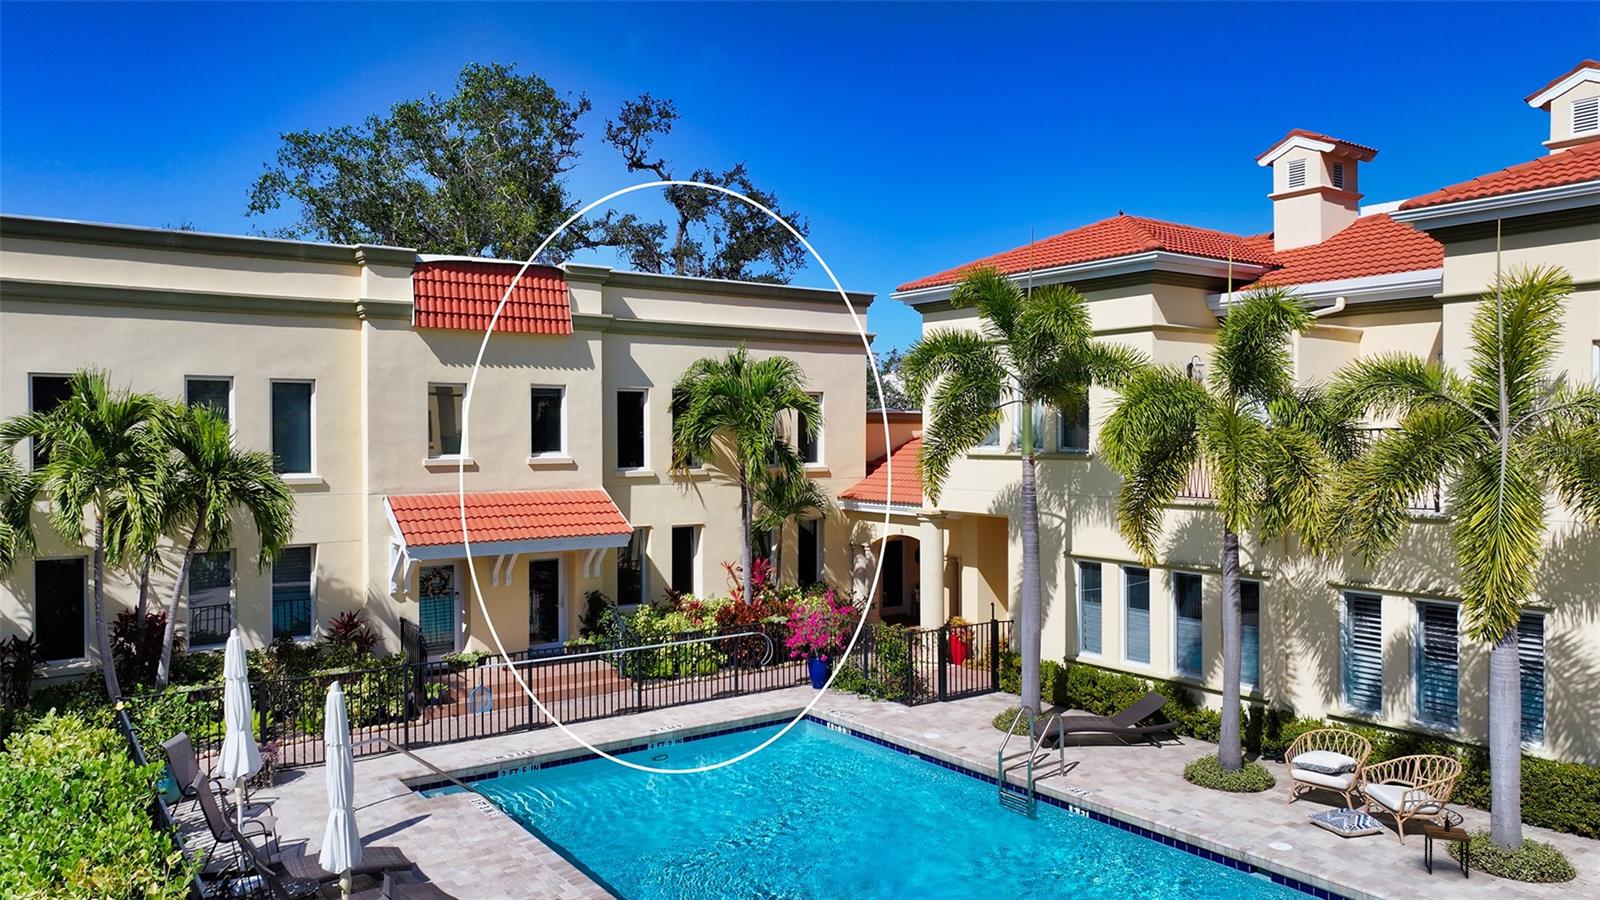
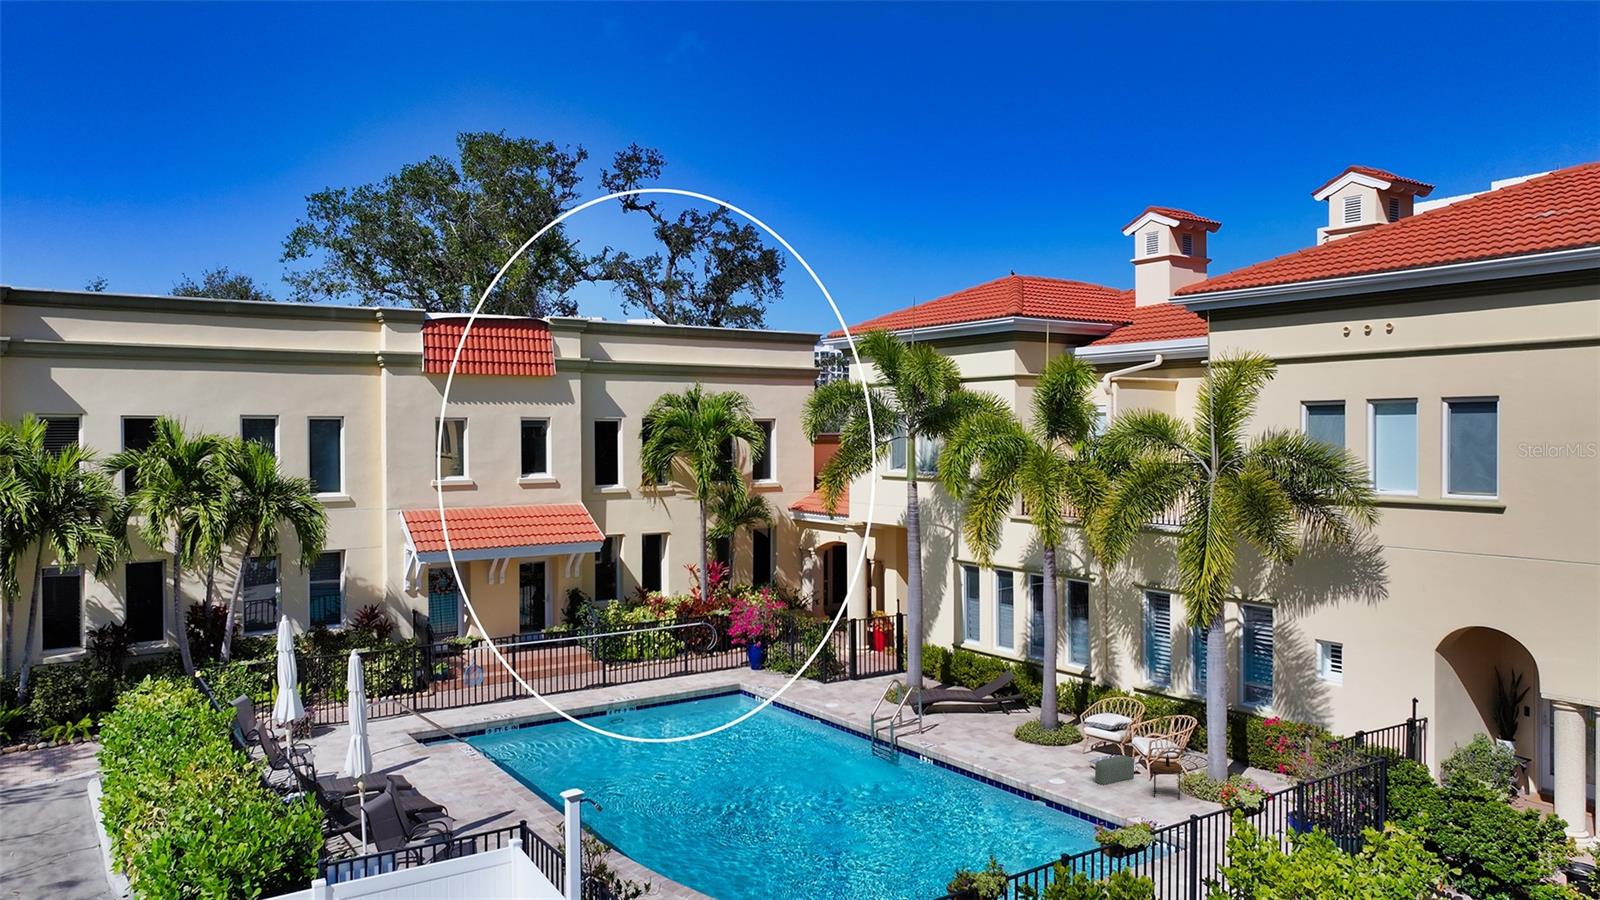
pouf: none [1335,812,1383,855] -> present [1095,755,1134,785]

